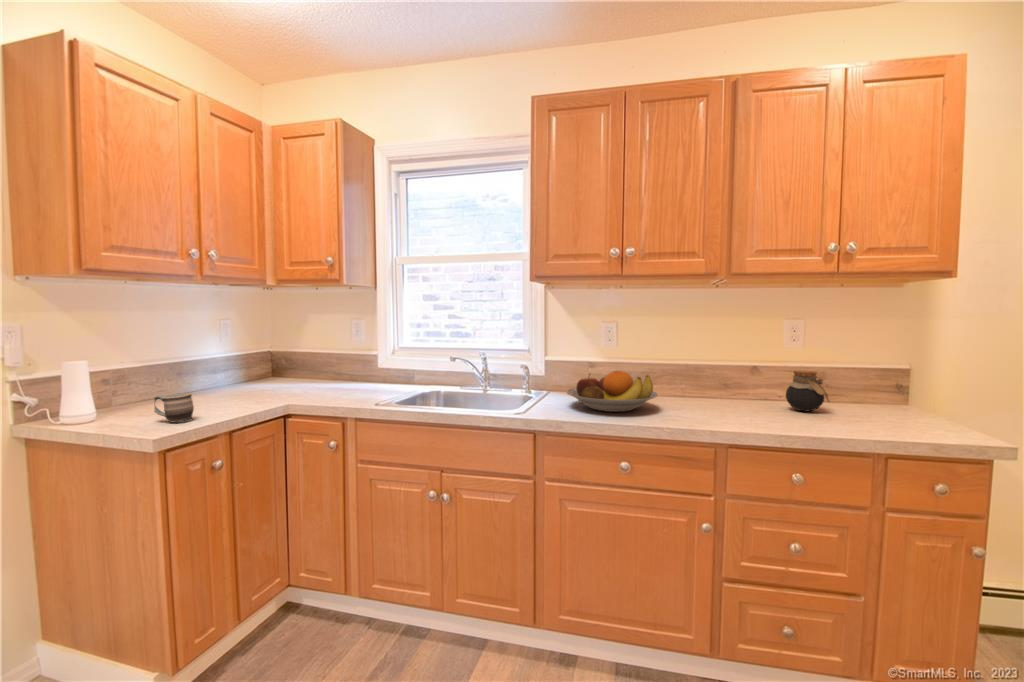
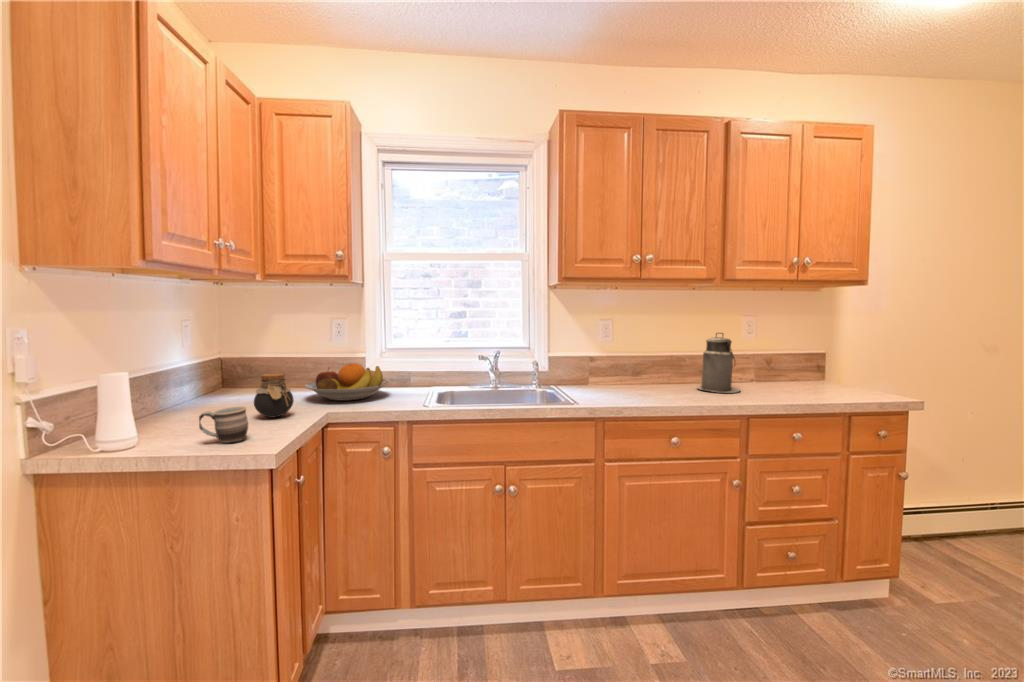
canister: none [698,340,753,414] -> present [697,333,740,393]
jar: present [786,370,829,411] -> present [254,374,294,418]
fruit bowl: present [567,371,658,412] -> present [304,363,390,401]

